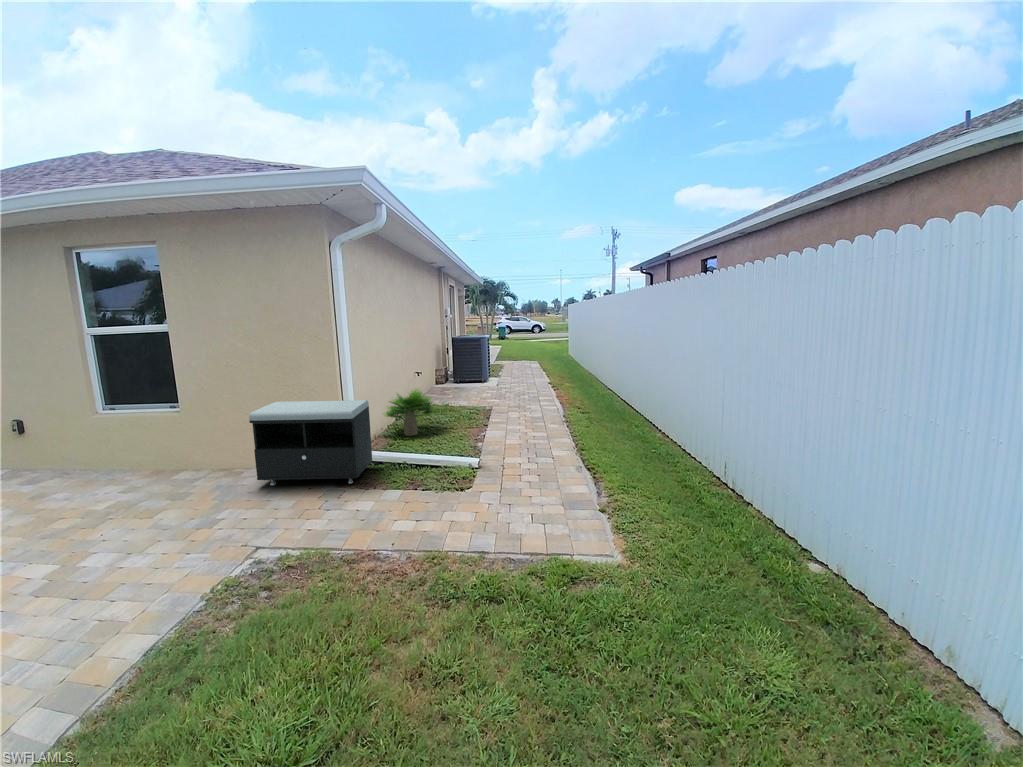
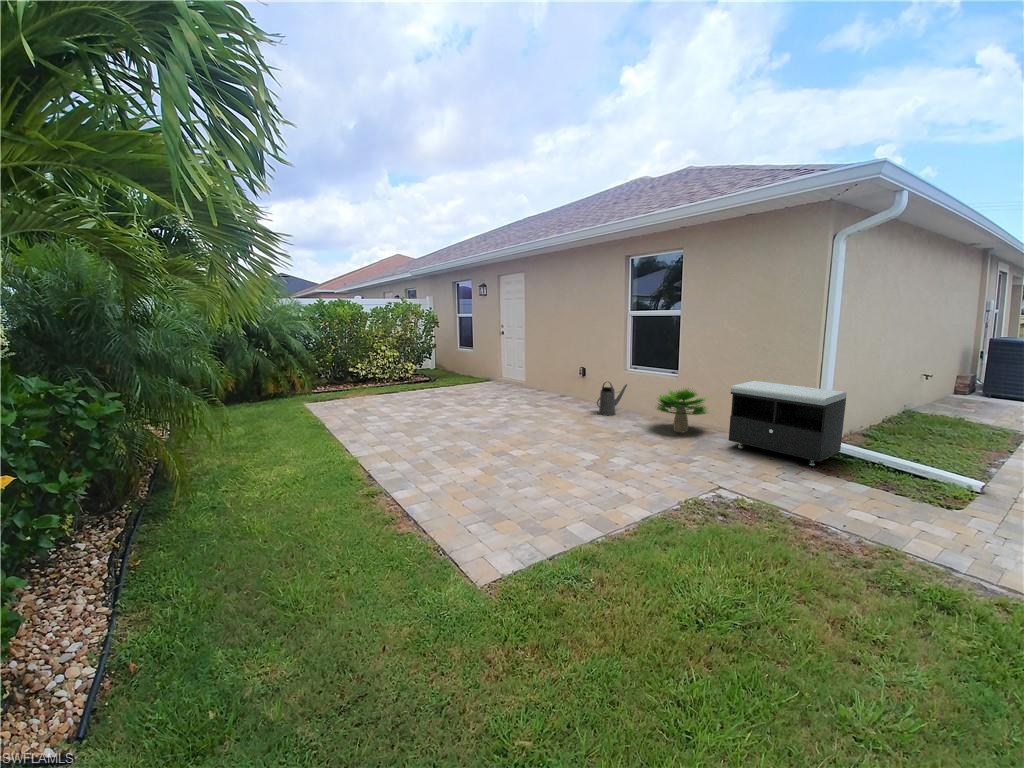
potted plant: present [385,389,434,436] -> present [657,389,707,433]
watering can: none [33,433,91,491] -> present [597,381,627,416]

